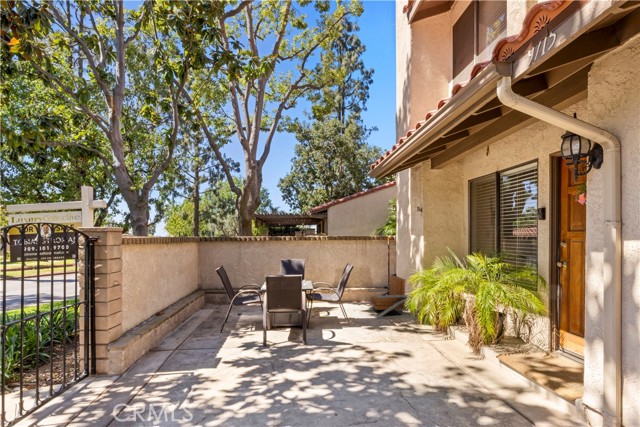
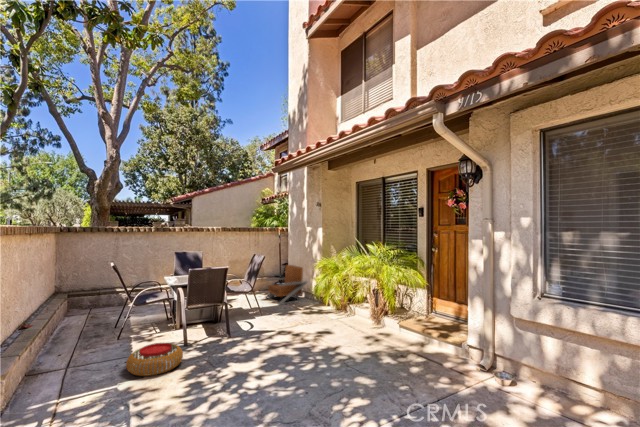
pouf: none [207,340,254,368] -> present [126,343,183,376]

